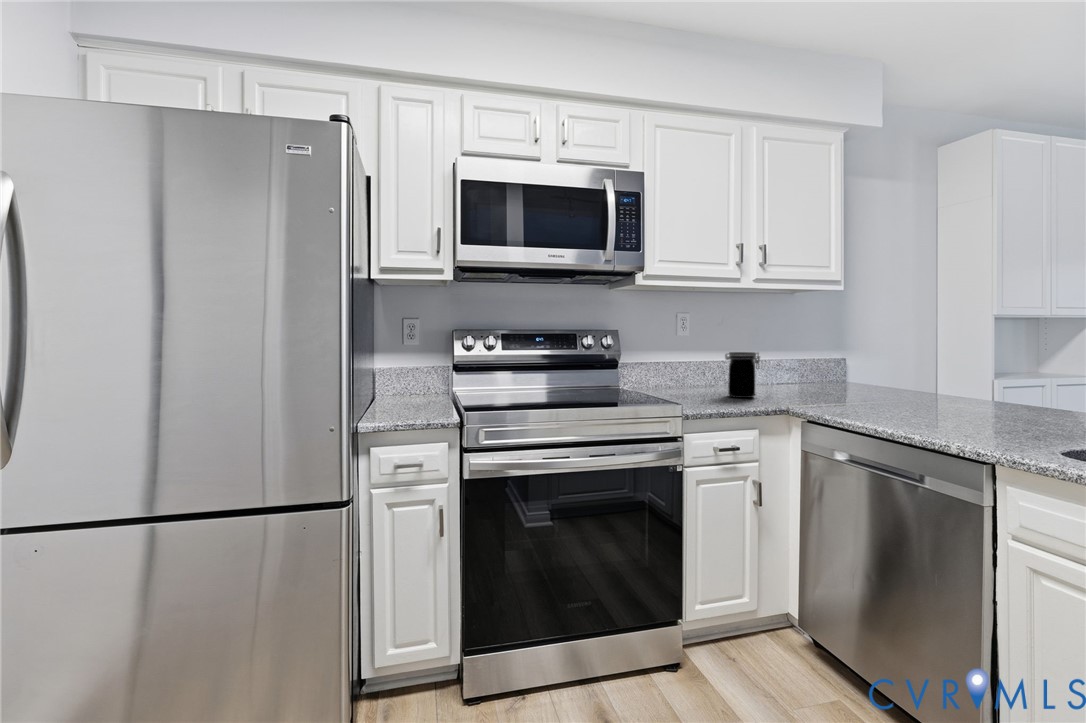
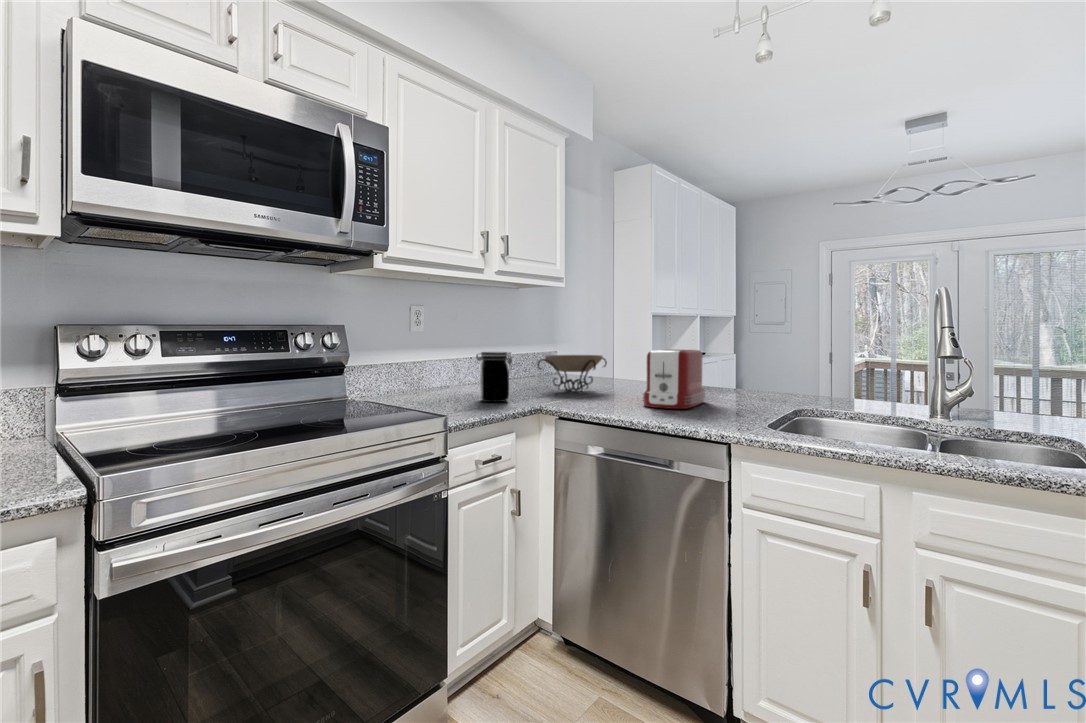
toaster: none [916,350,1026,419] -> present [643,350,706,409]
decorative bowl: none [795,357,886,395] -> present [538,355,607,391]

